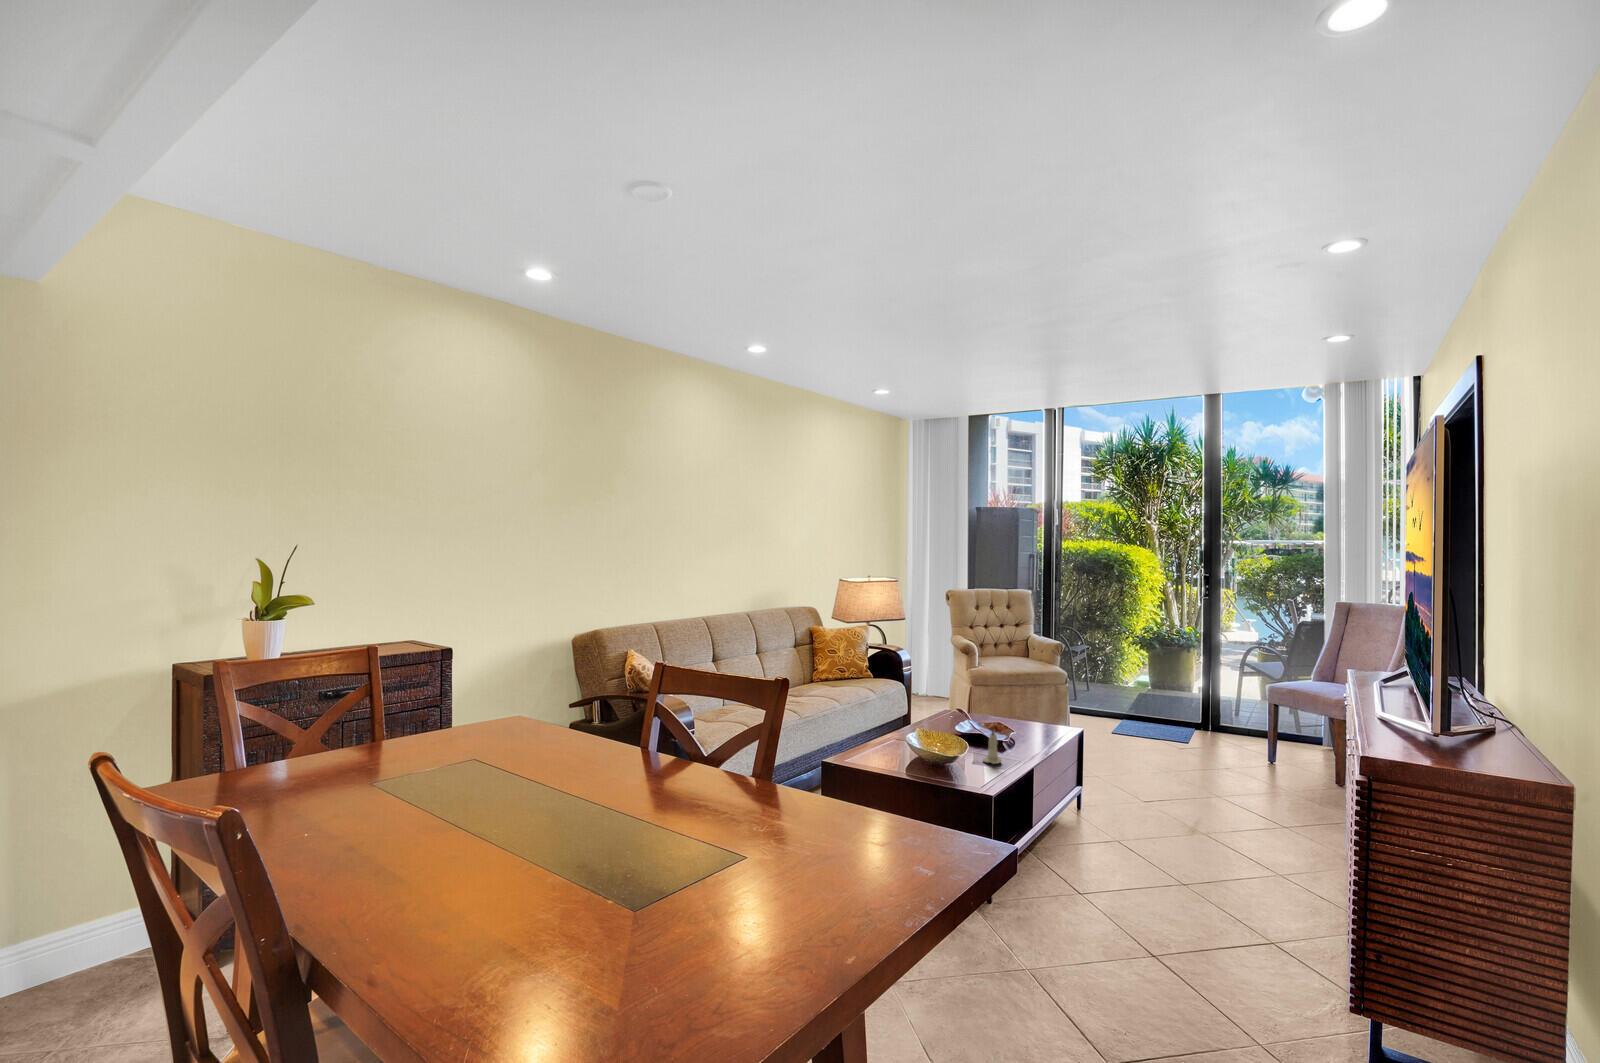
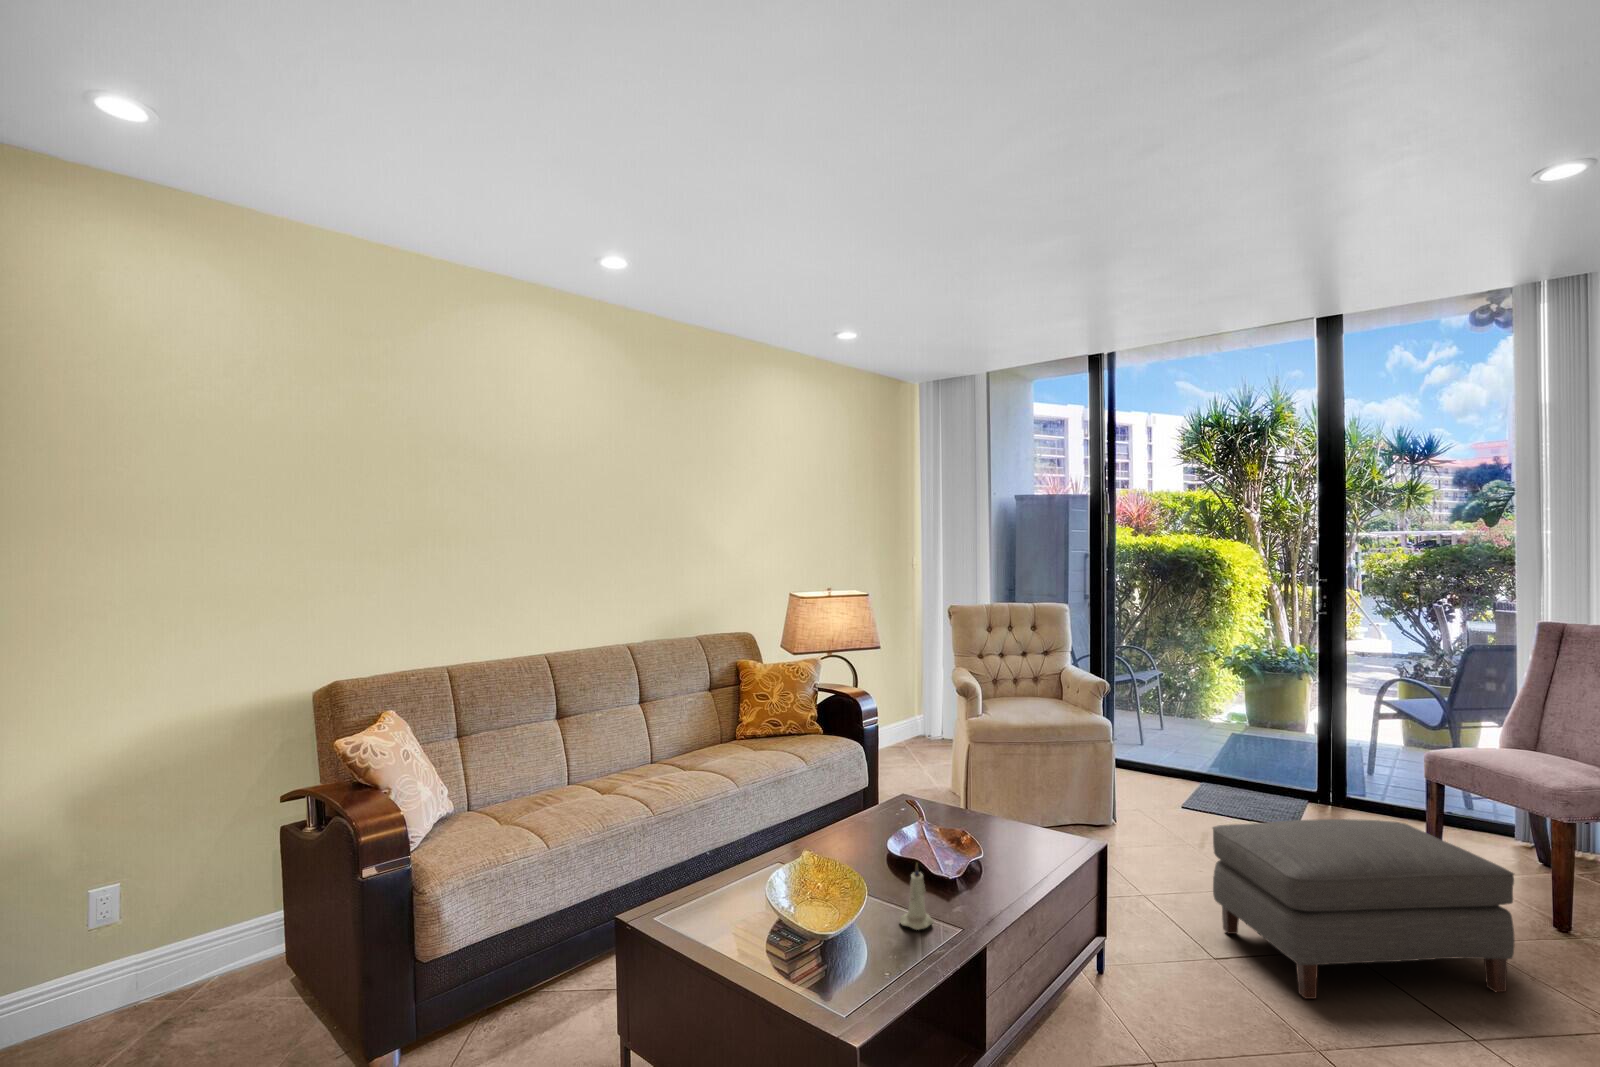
ottoman: none [1141,720,1316,819] -> present [1213,819,1515,999]

